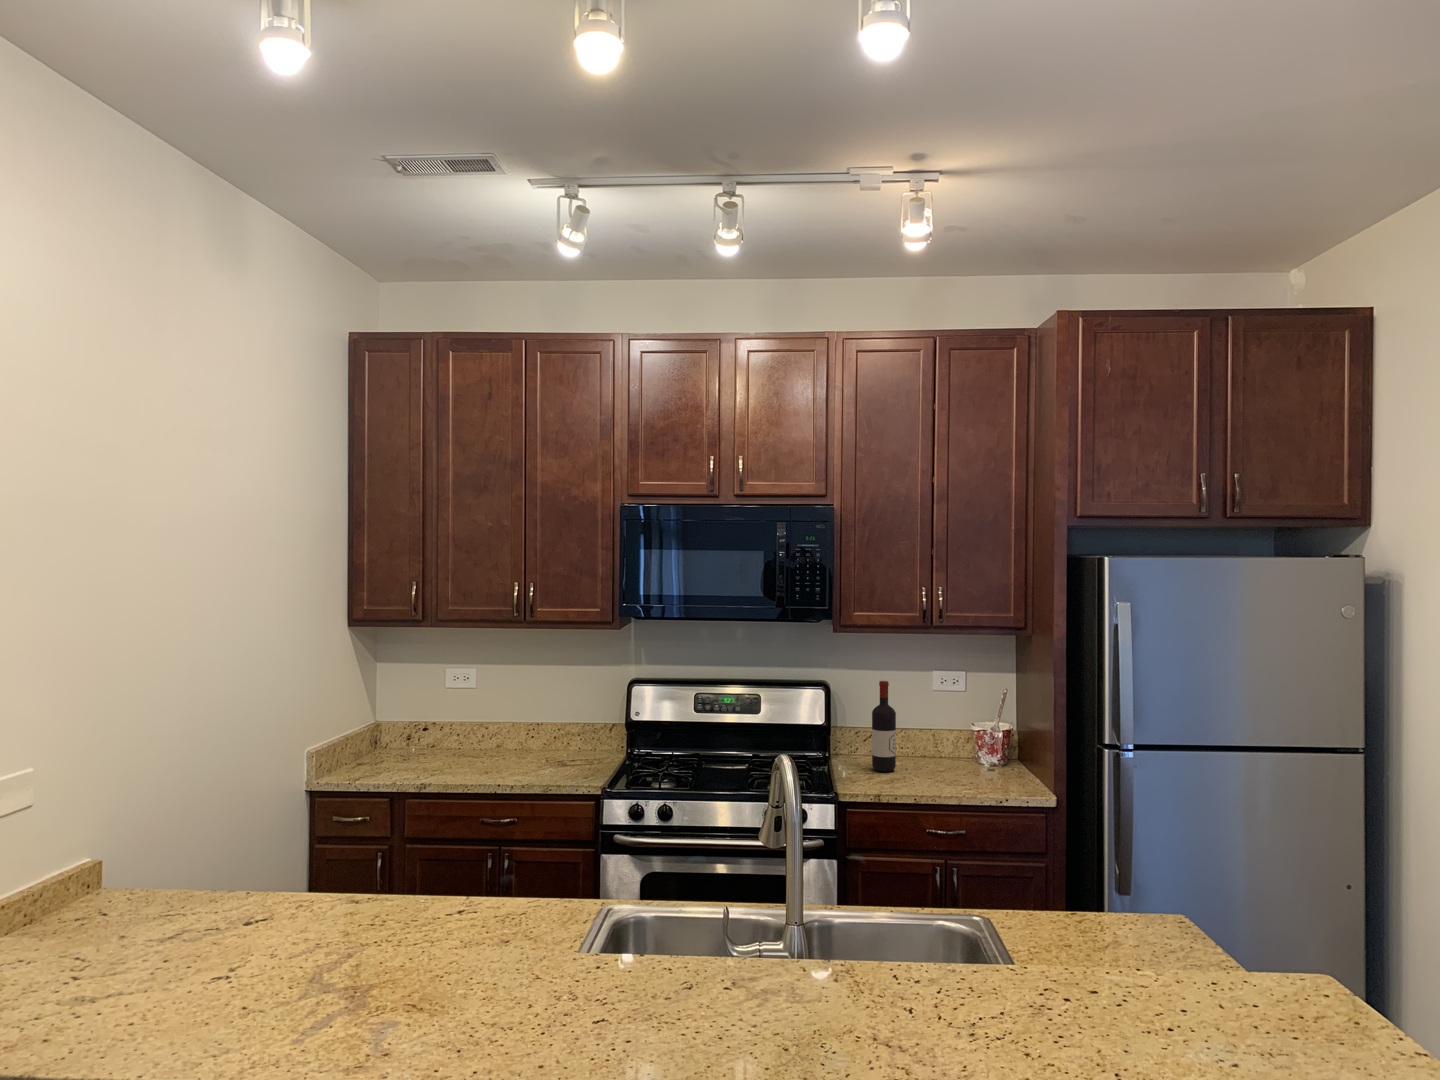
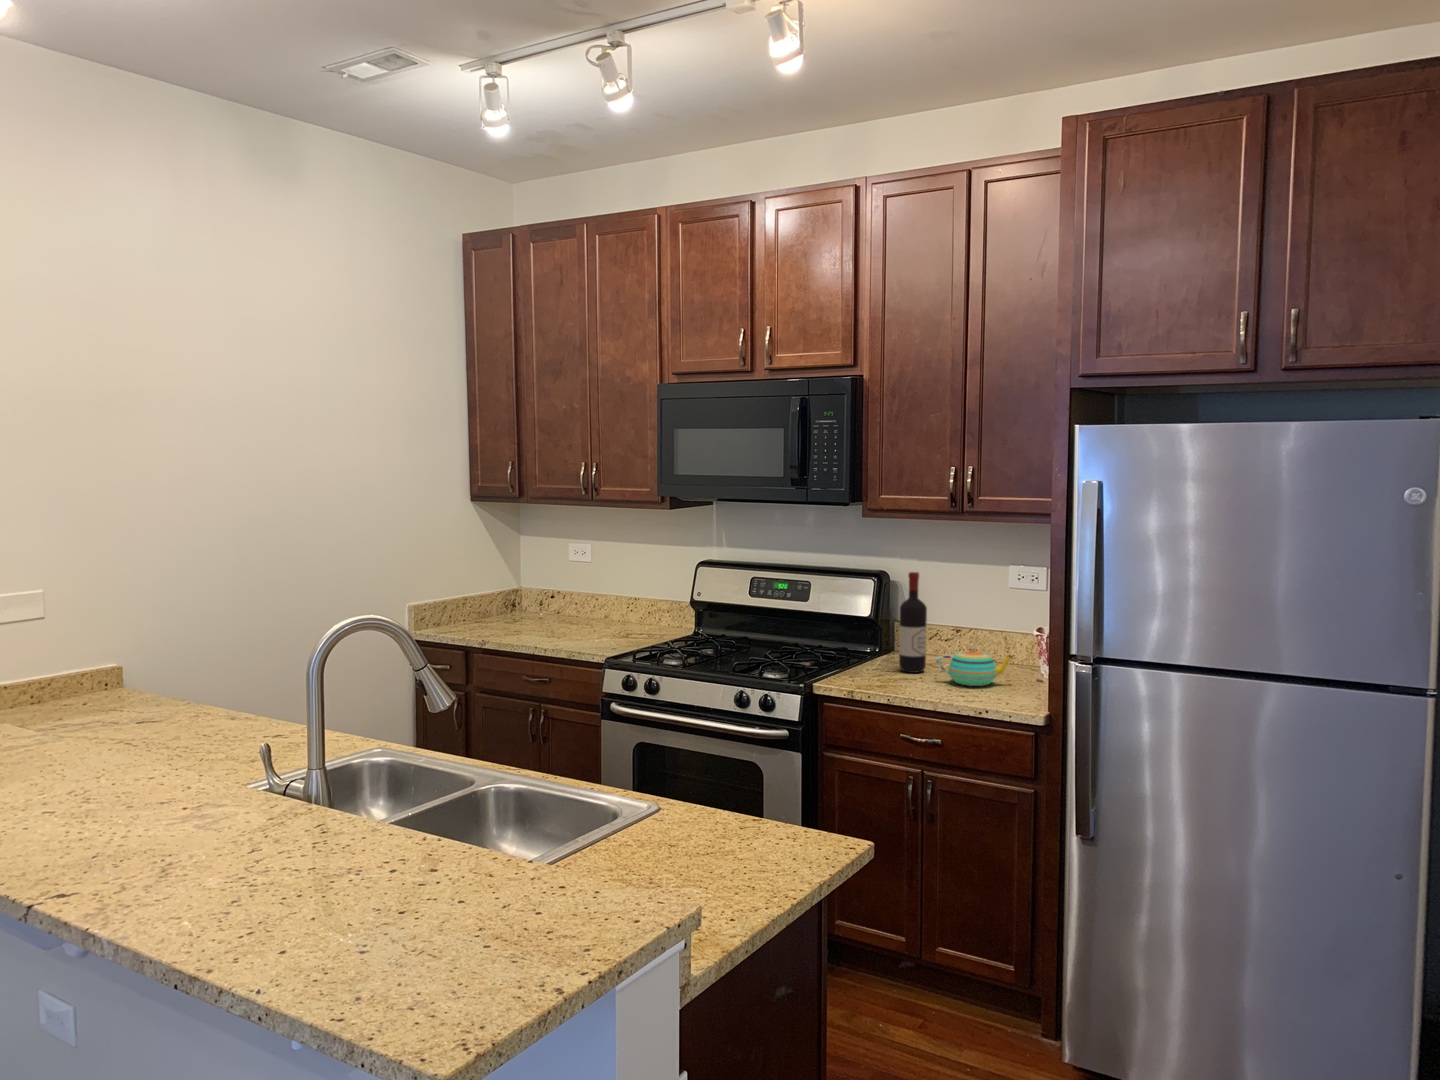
teapot: none [922,743,983,778] -> present [937,646,1013,686]

